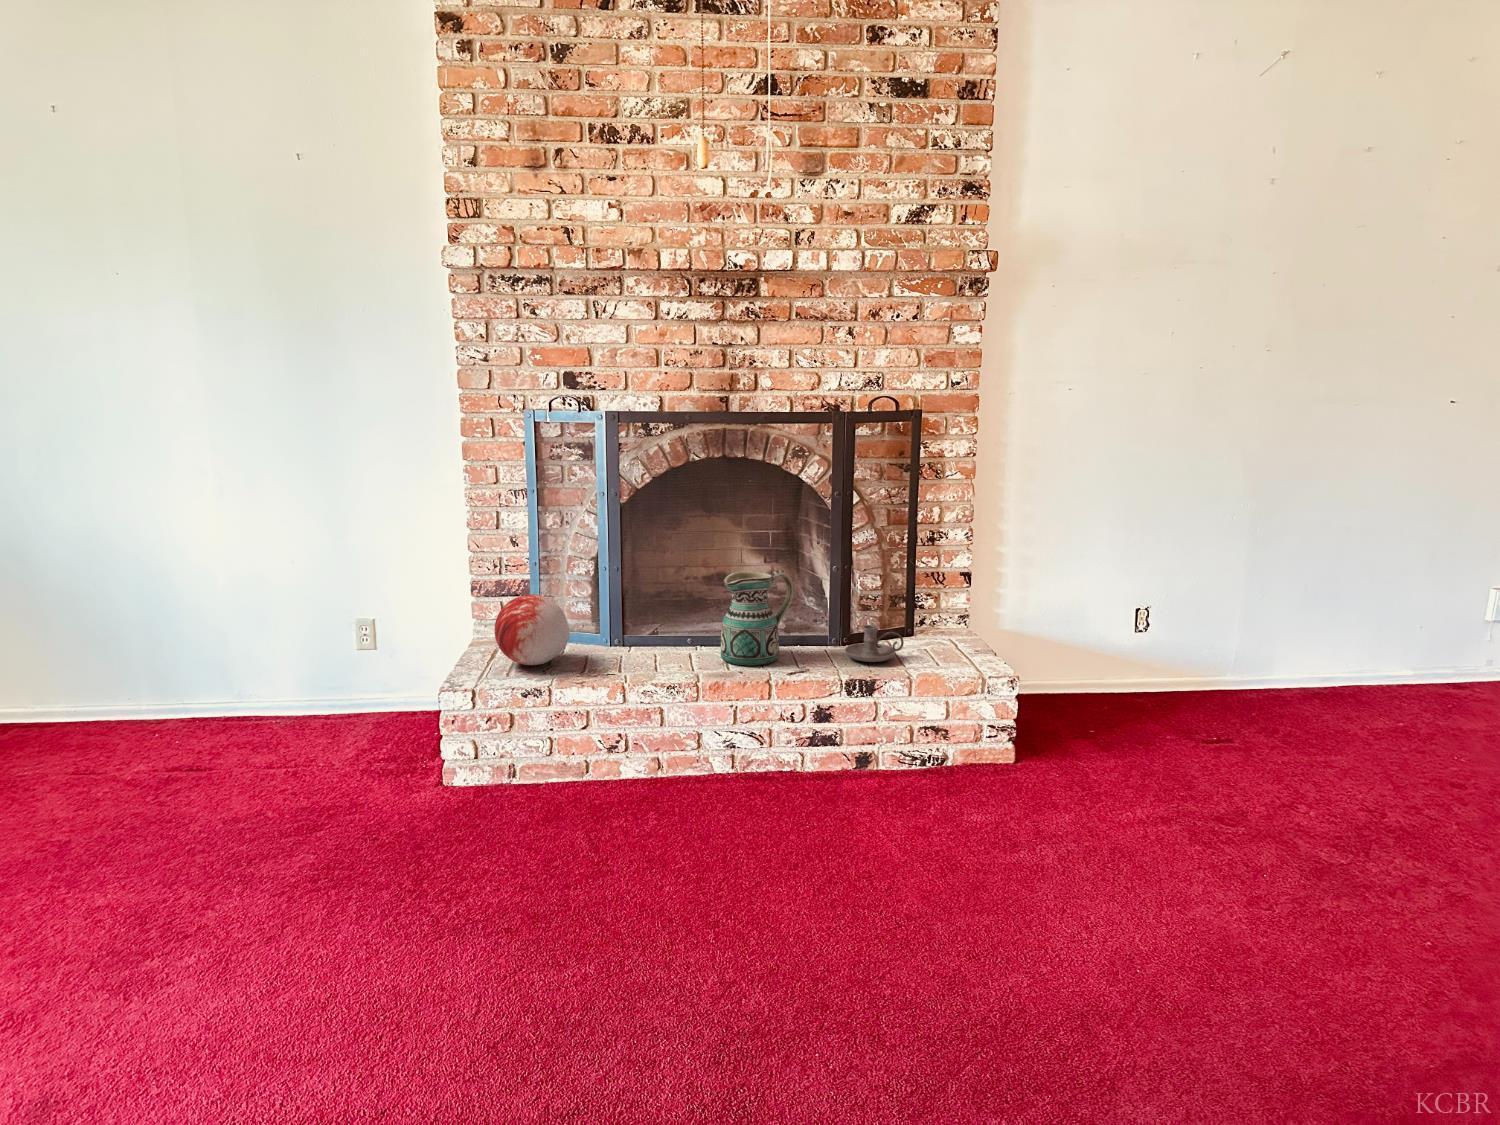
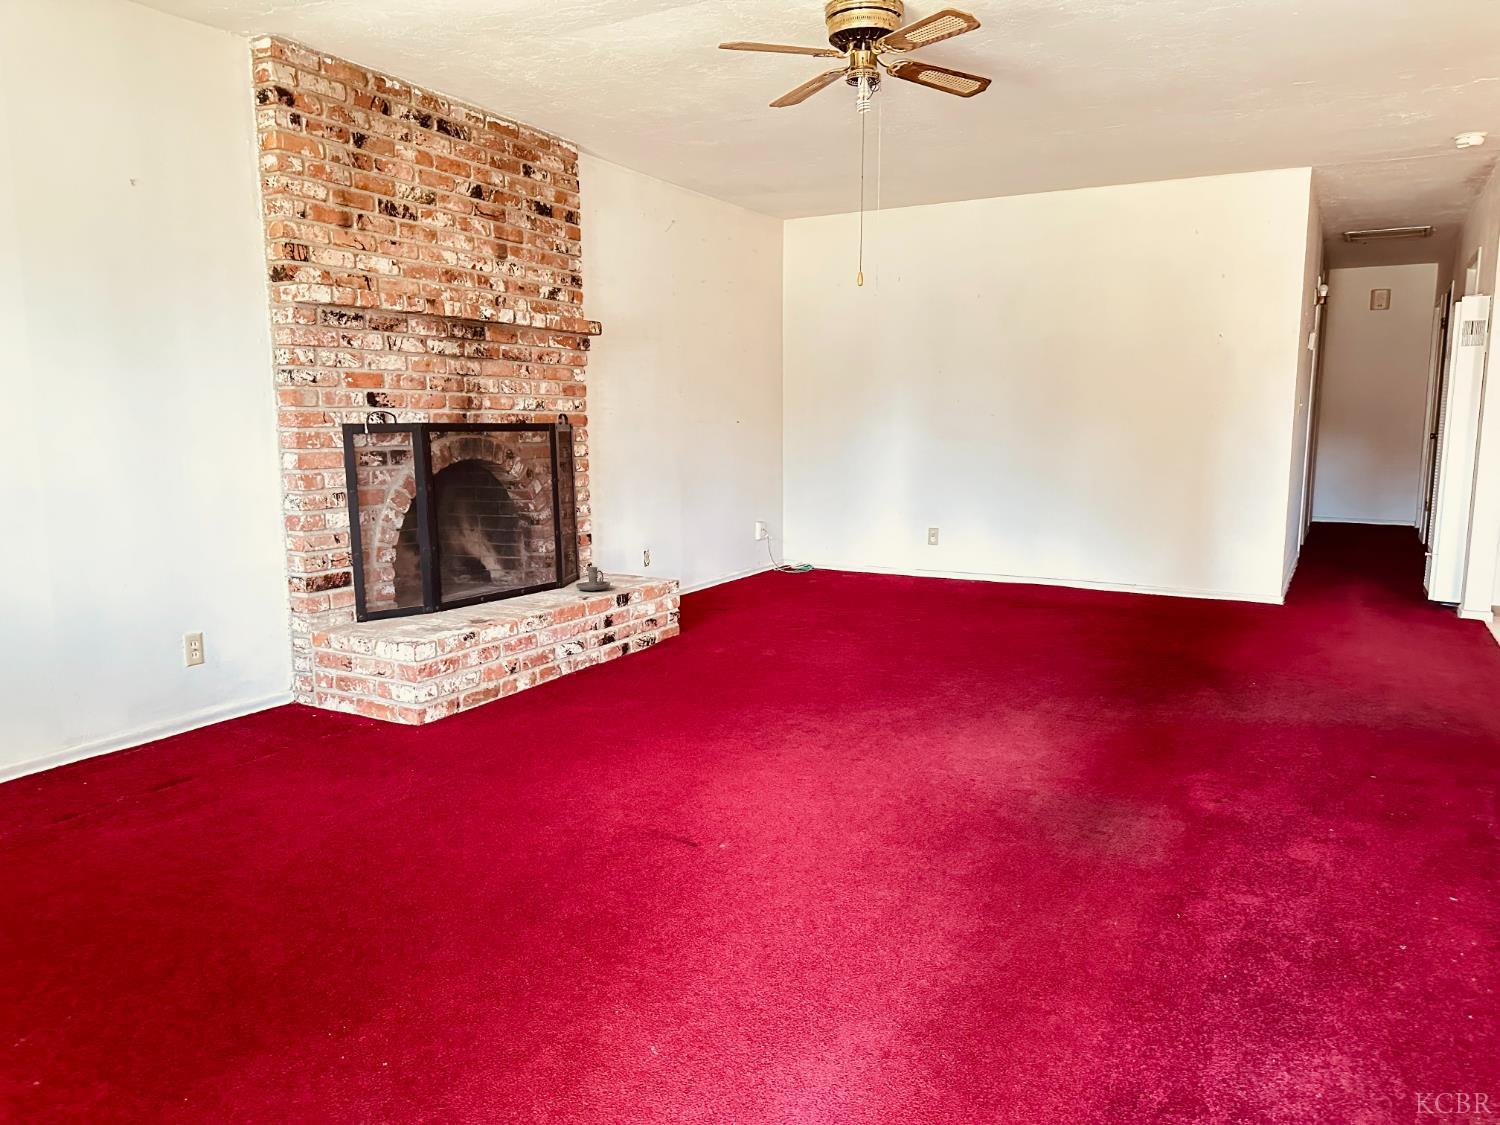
ceramic pitcher: present [721,570,794,665] -> none [512,536,555,604]
decorative orb: present [494,594,569,665] -> none [390,569,451,626]

